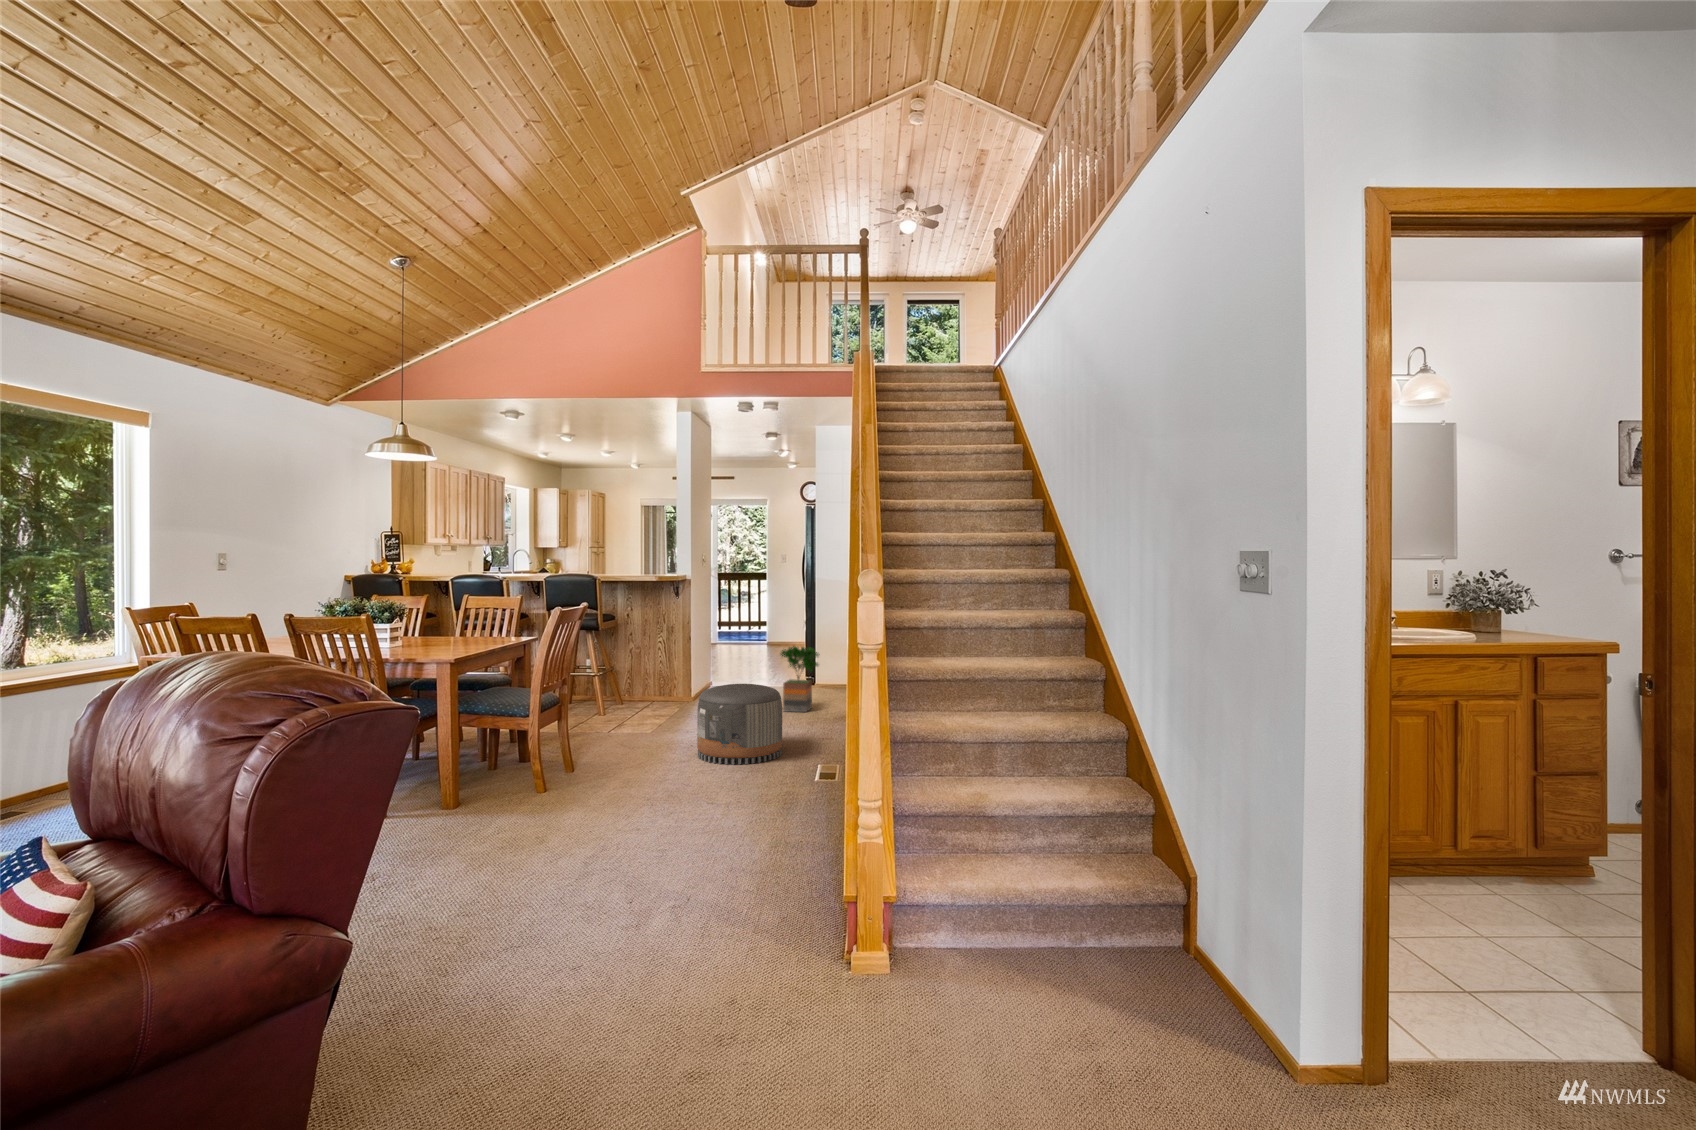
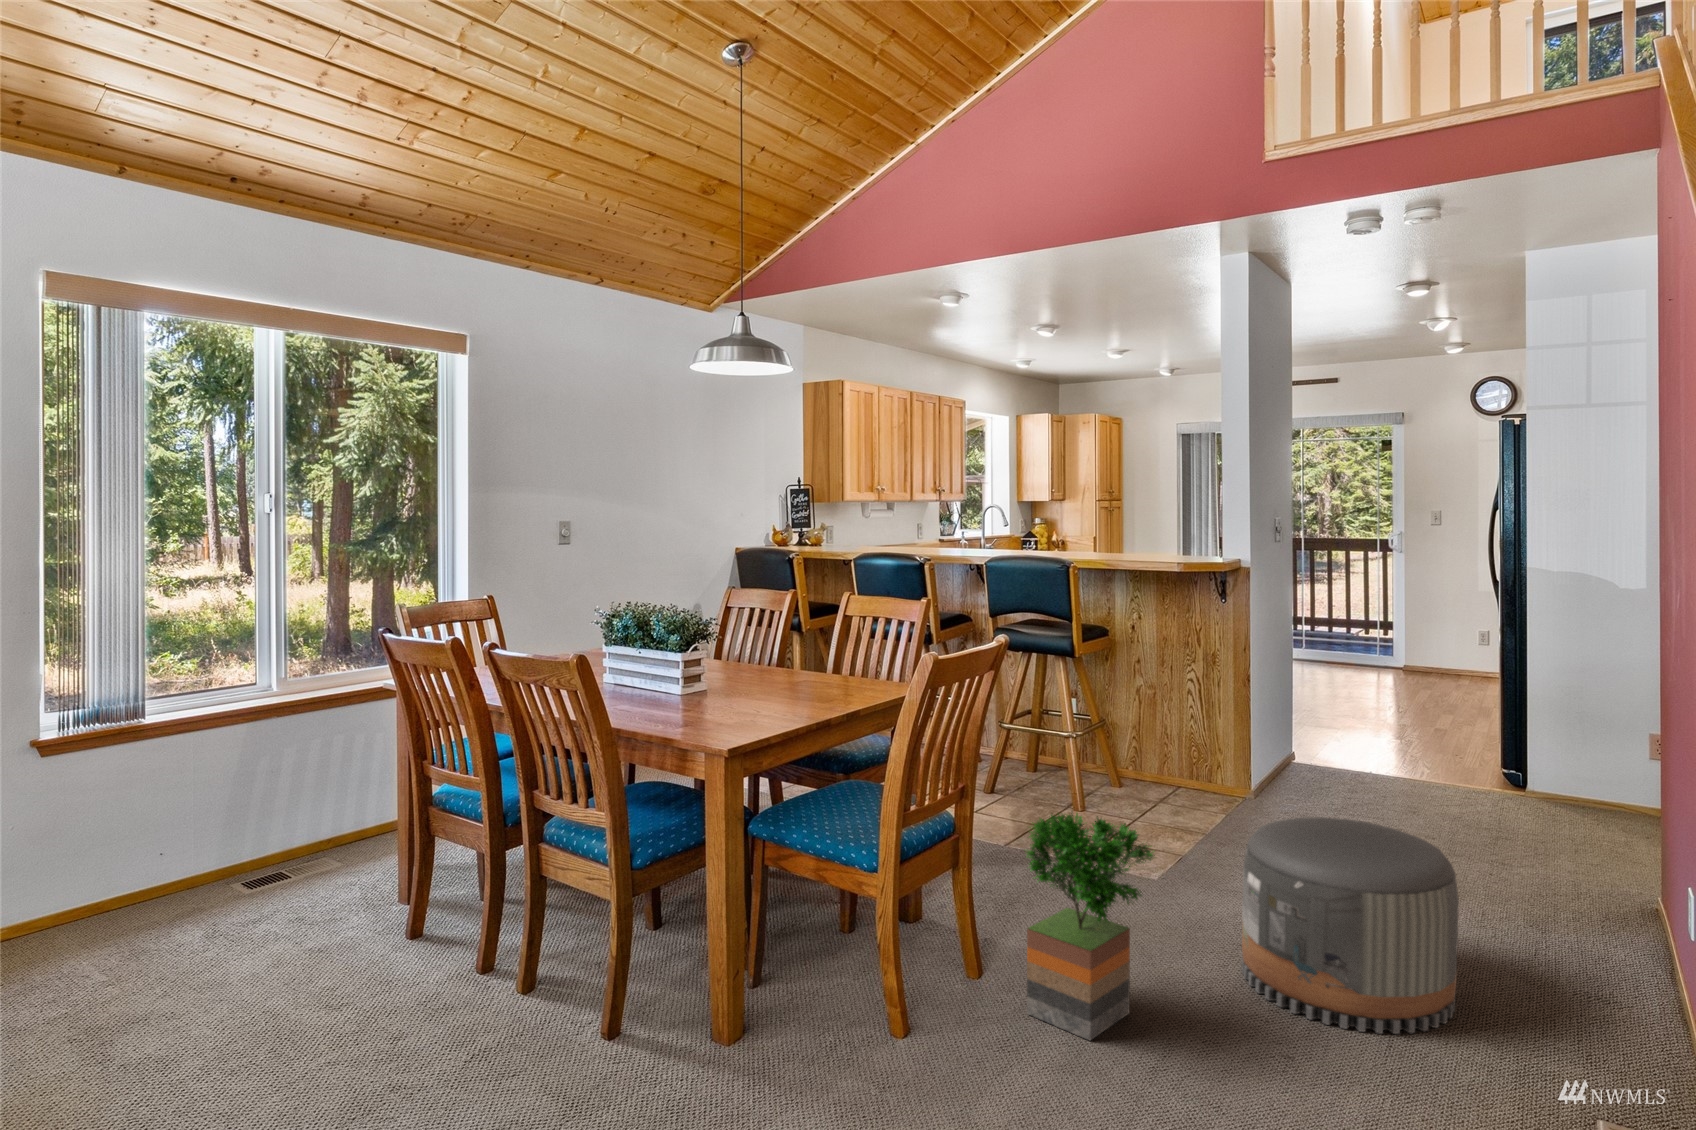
potted tree: present [780,646,818,712] -> present [1027,813,1155,1040]

